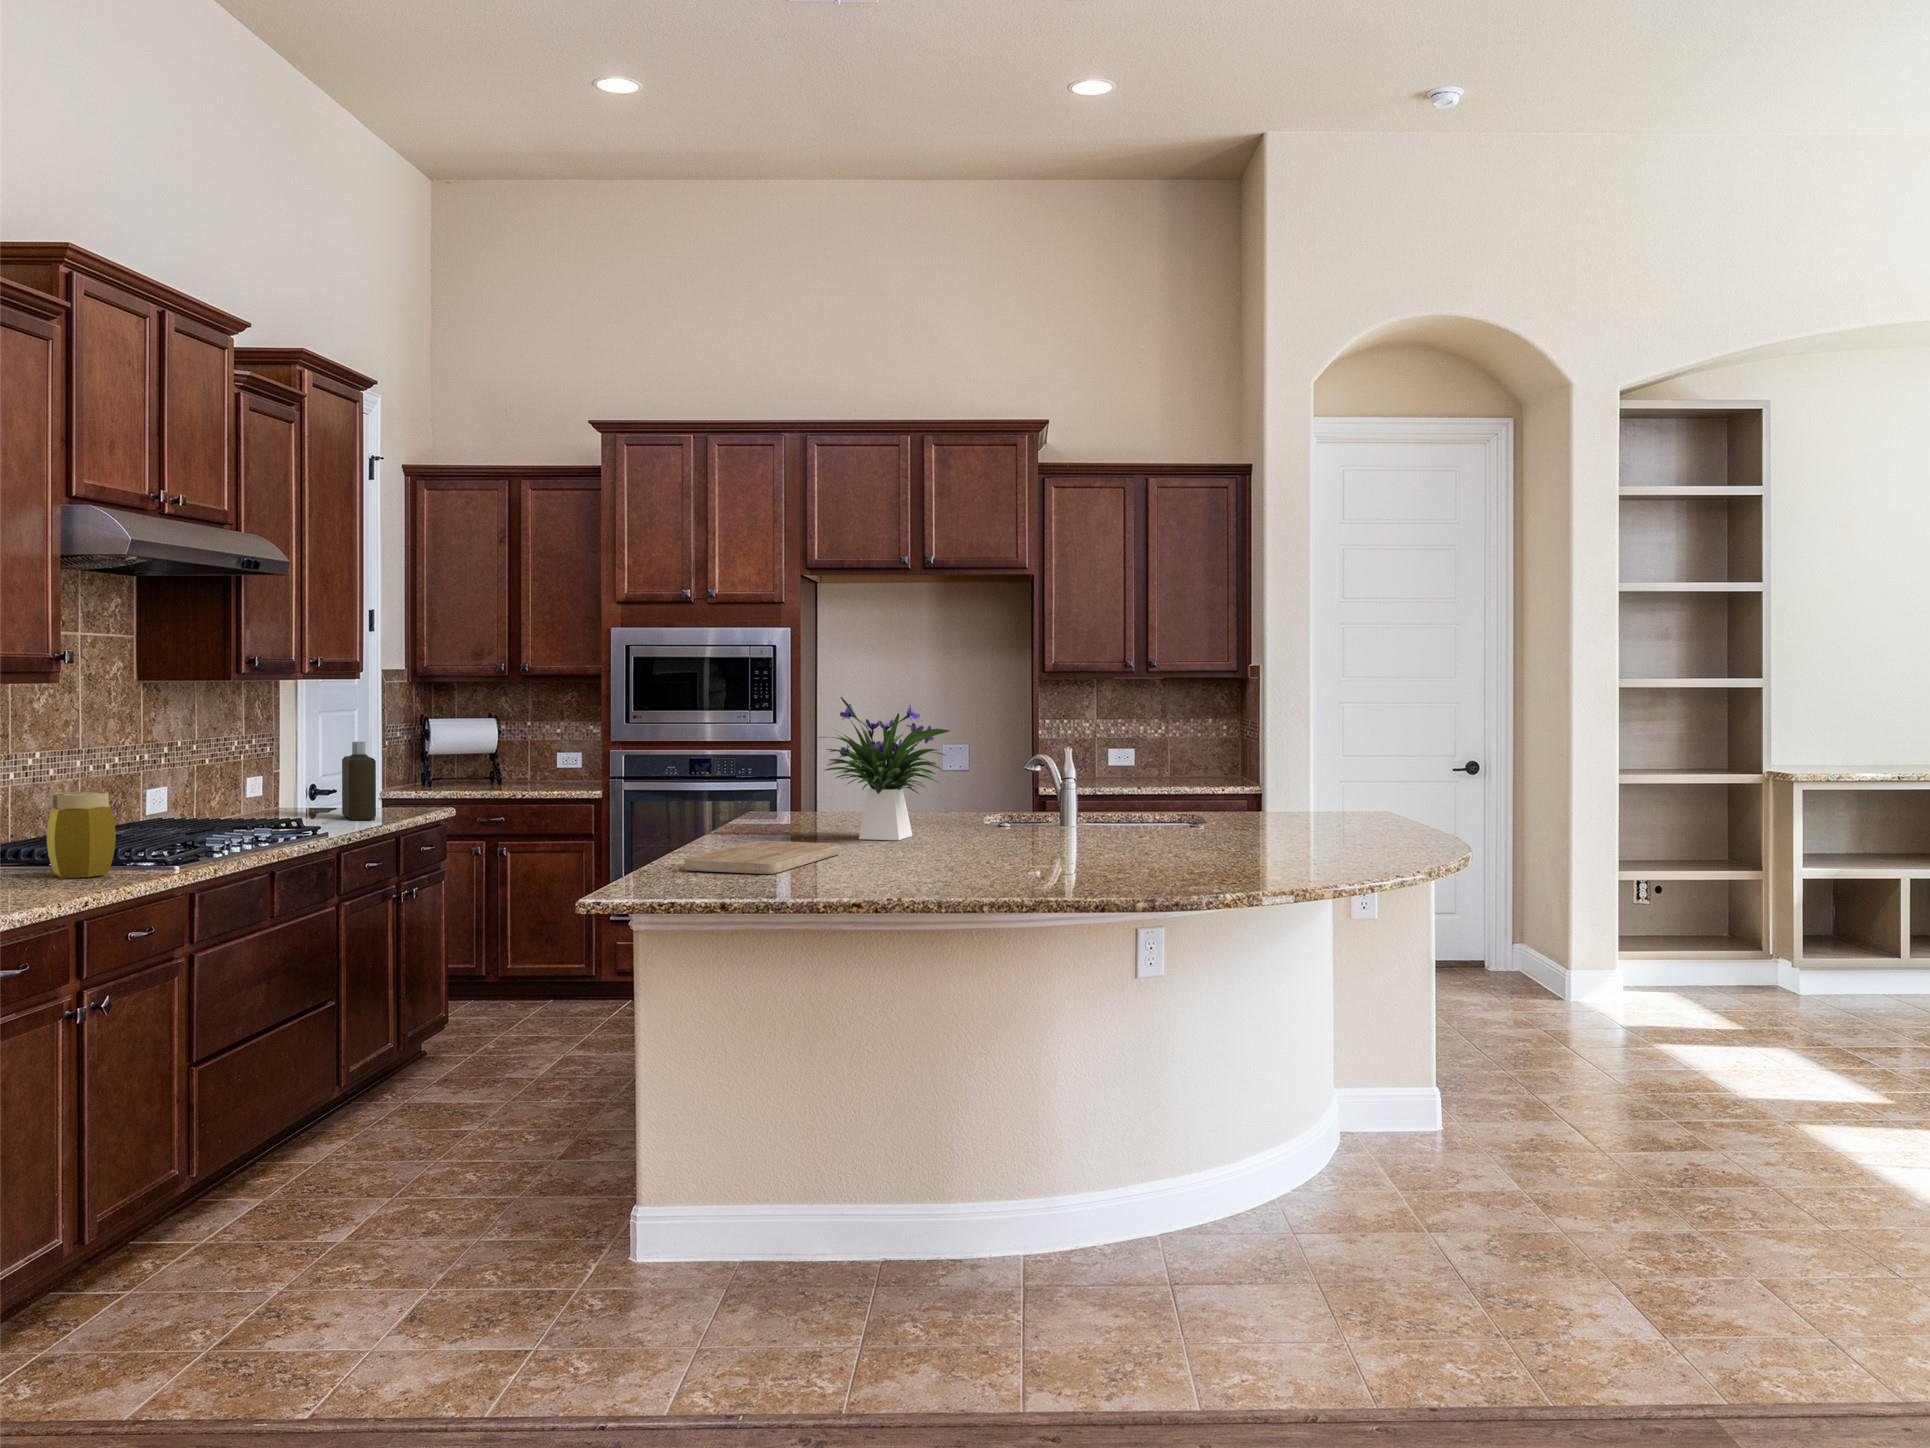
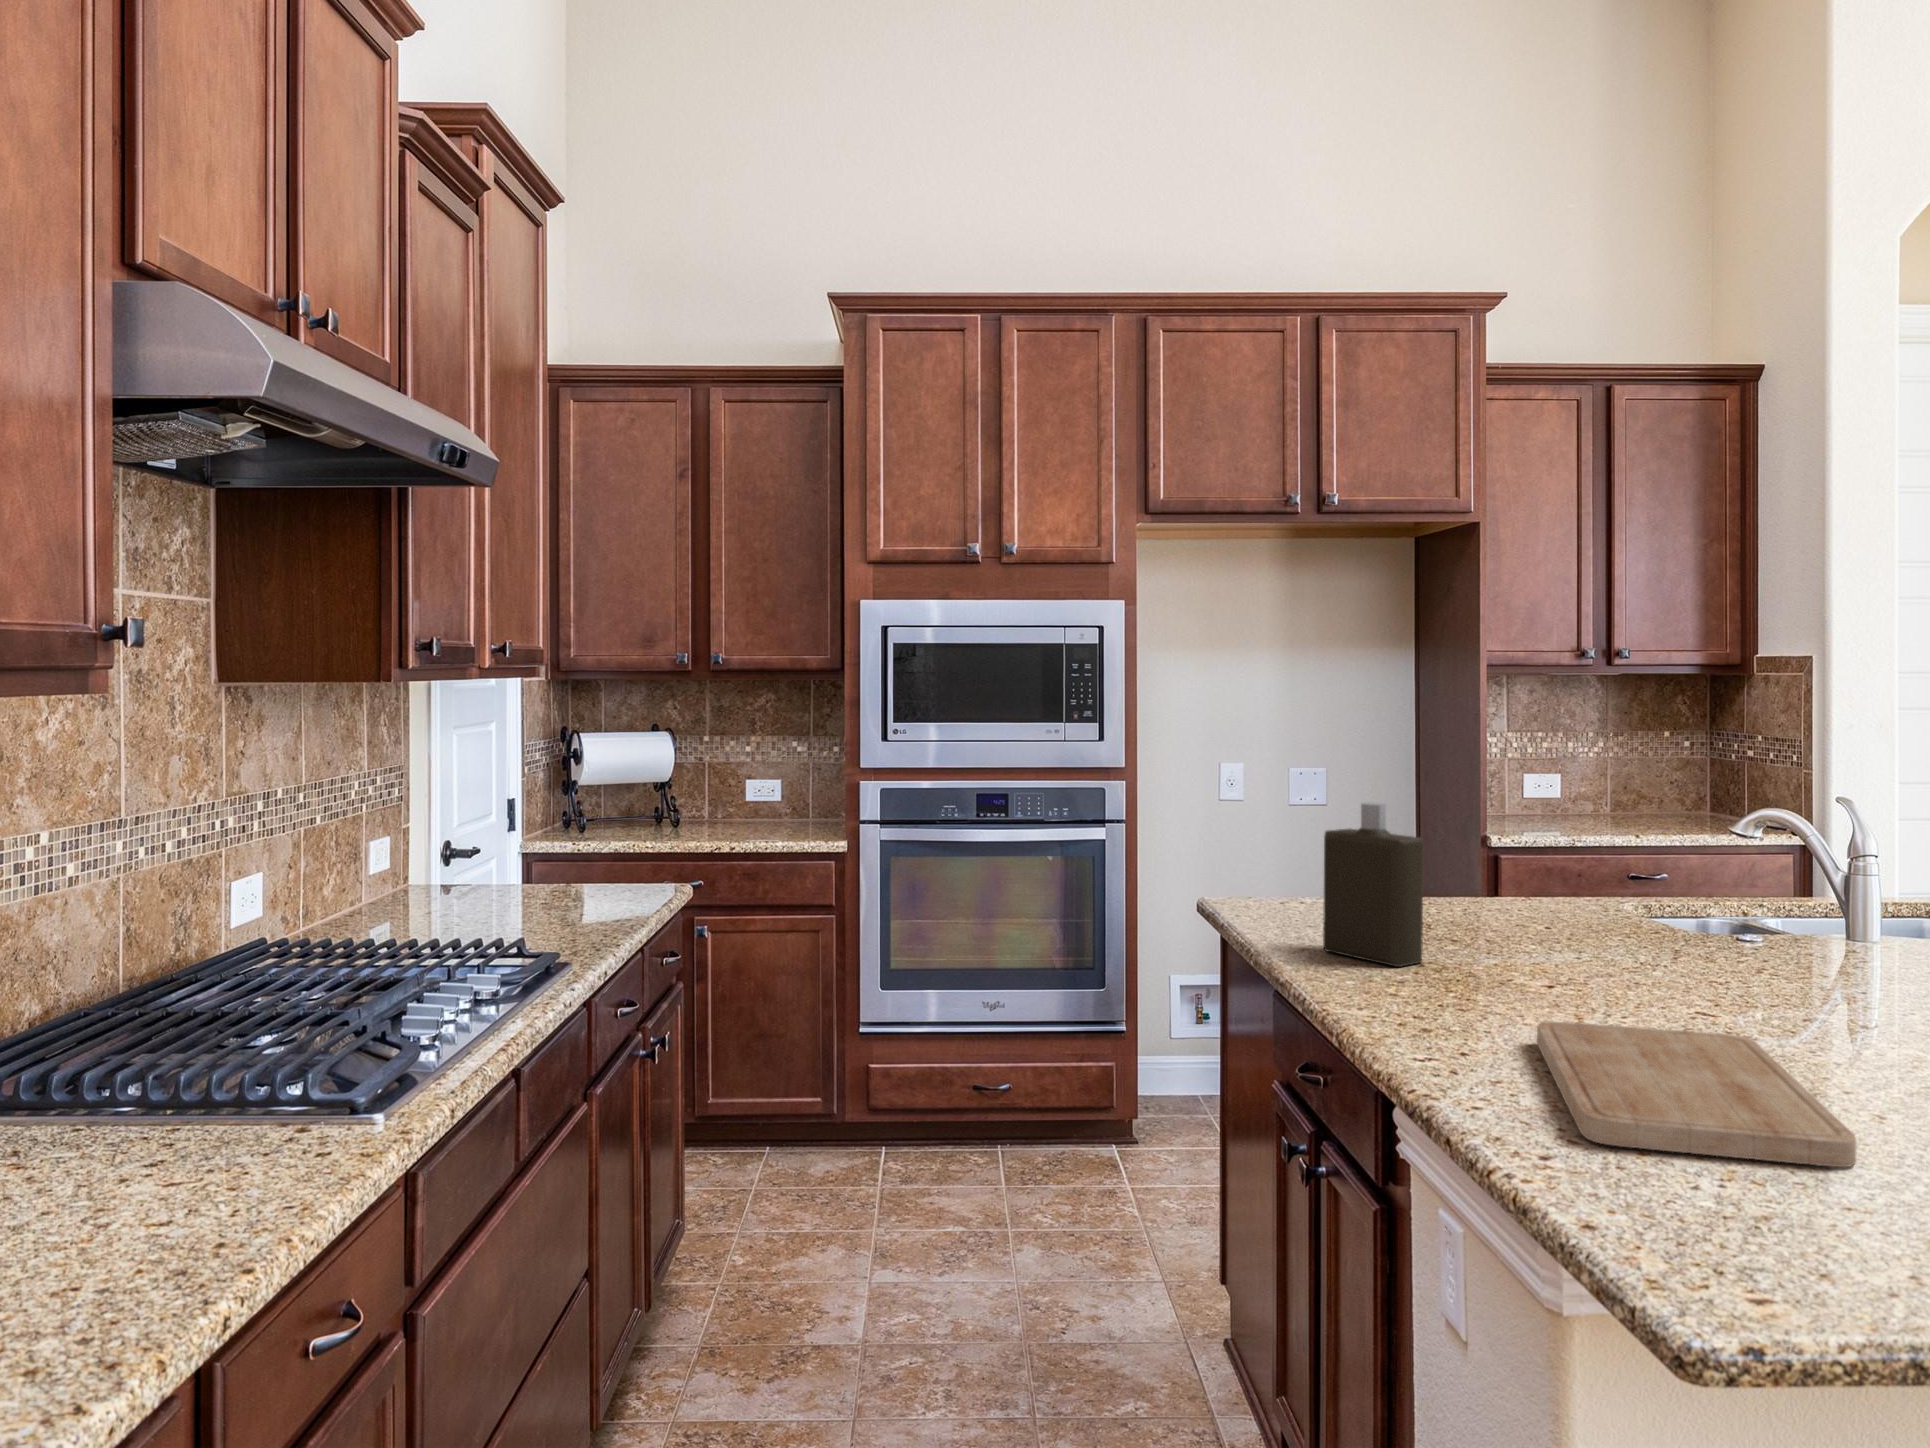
flower arrangement: present [818,697,950,840] -> none [1514,716,1801,999]
bottle: present [342,742,376,821] -> present [1323,802,1423,967]
jar: present [47,791,116,878] -> none [94,978,272,1233]

